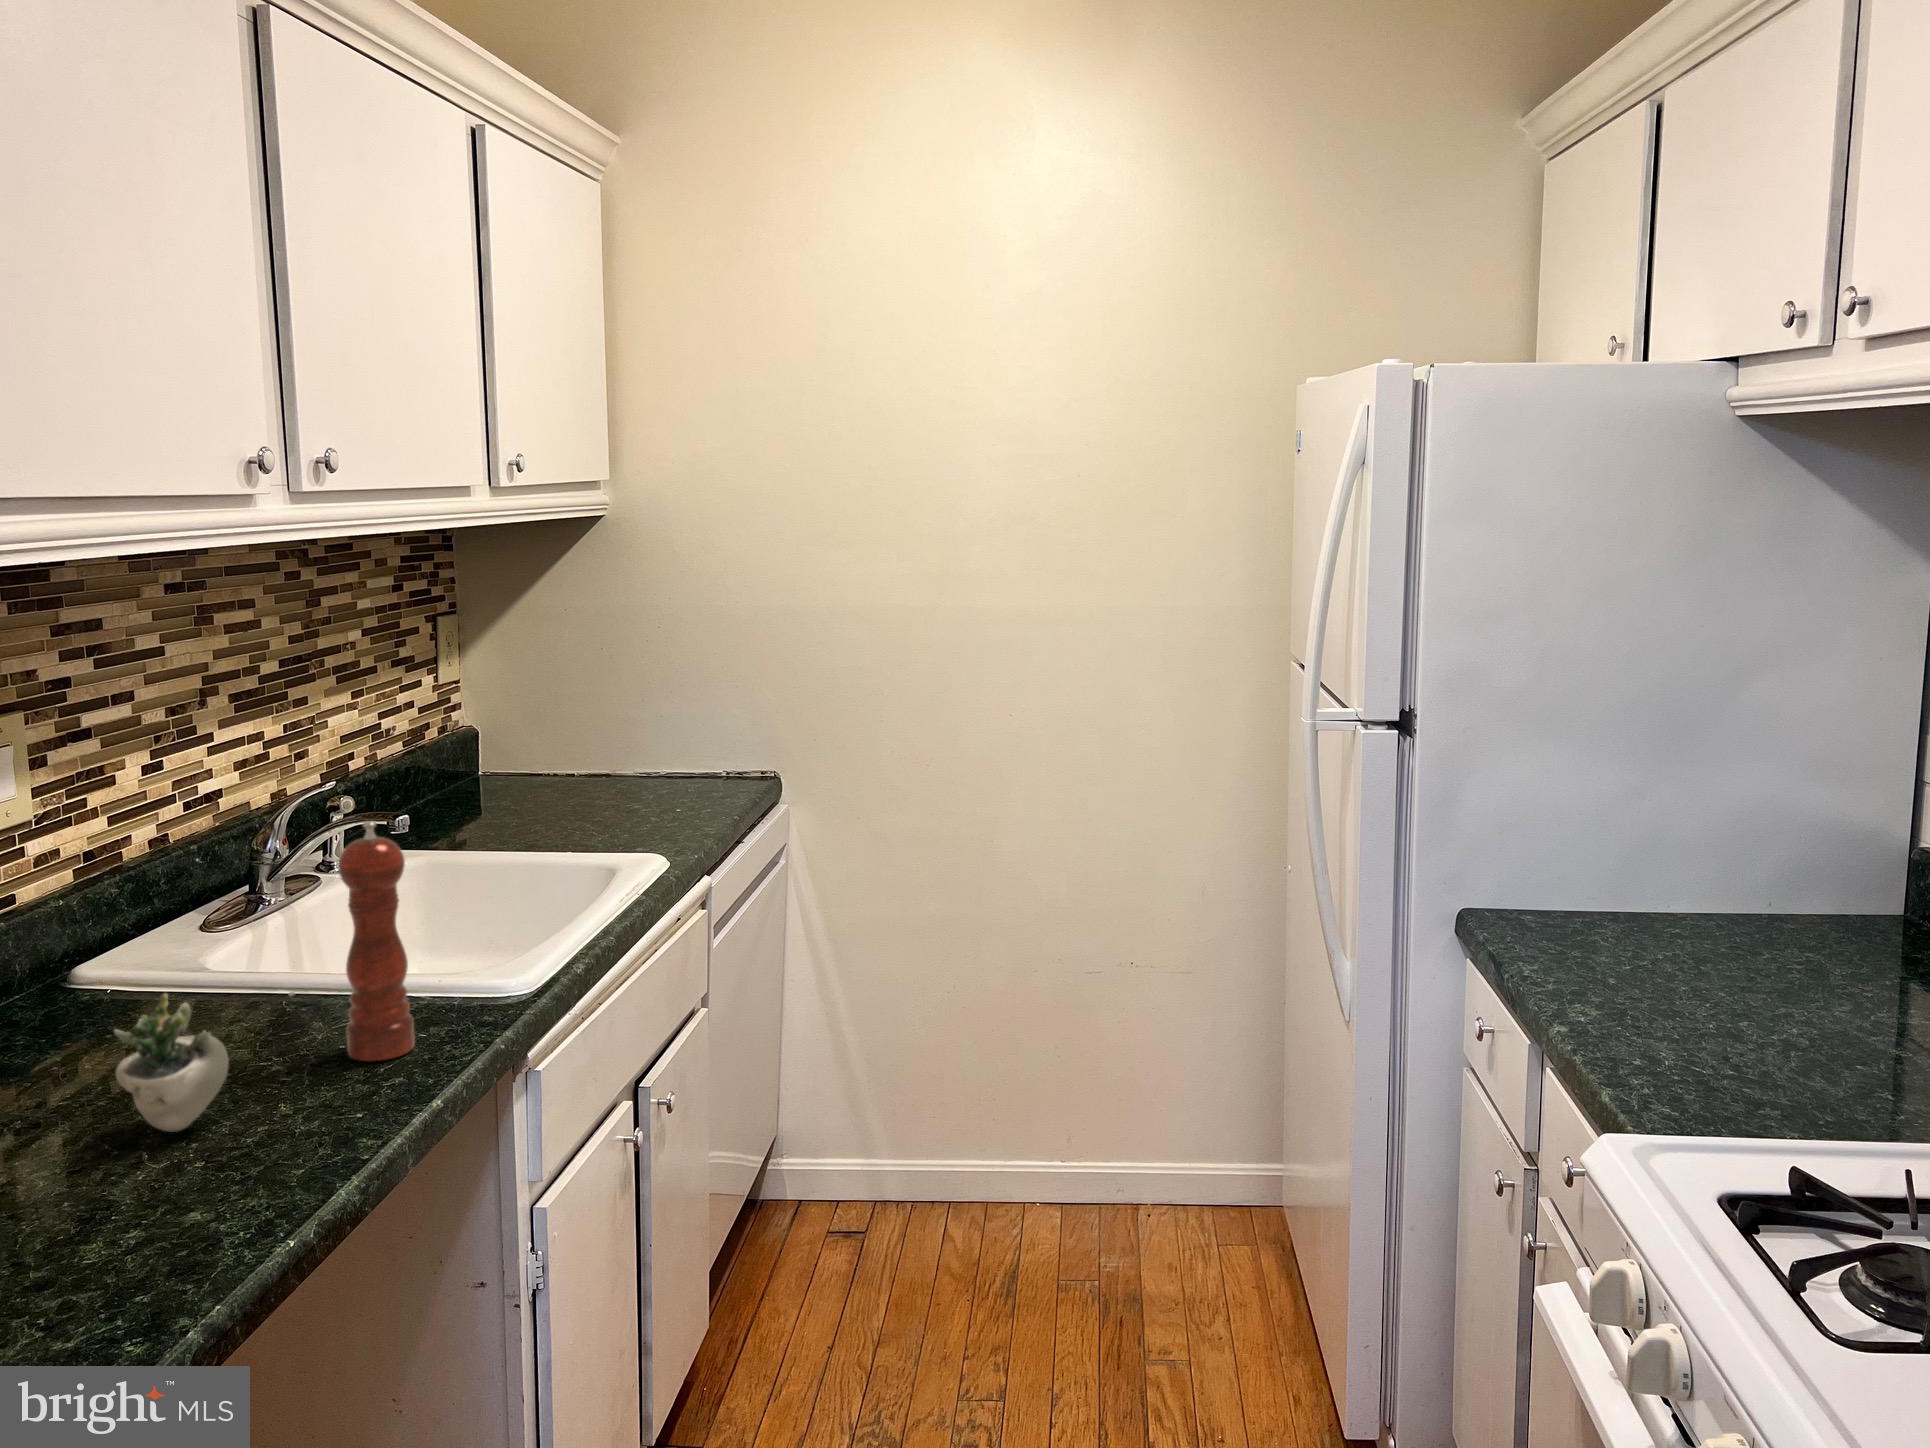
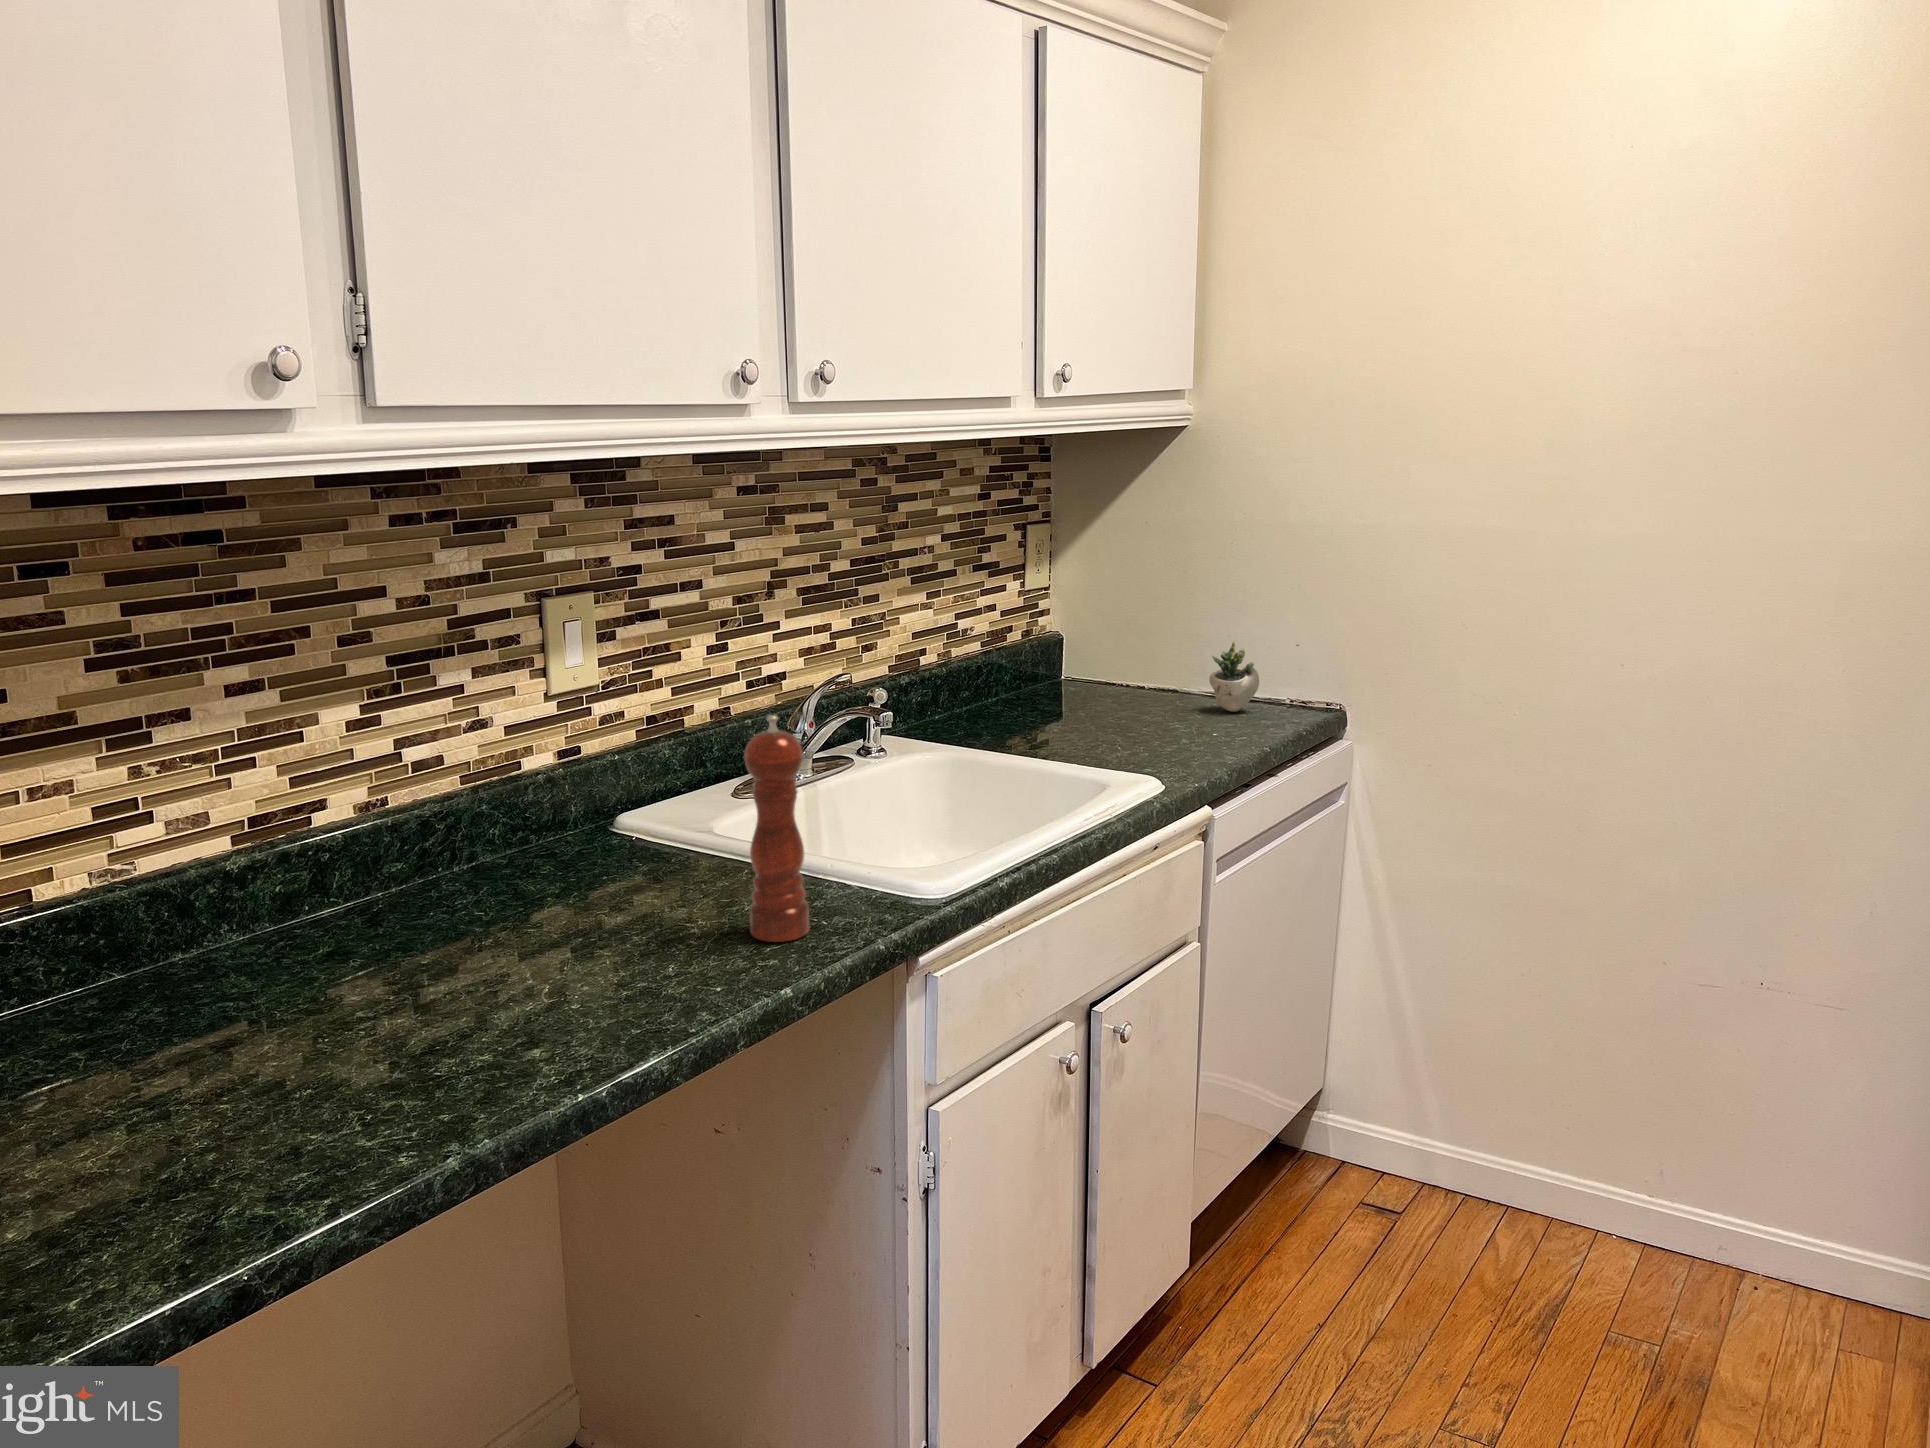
succulent plant: present [114,991,295,1132] -> present [1209,642,1299,712]

